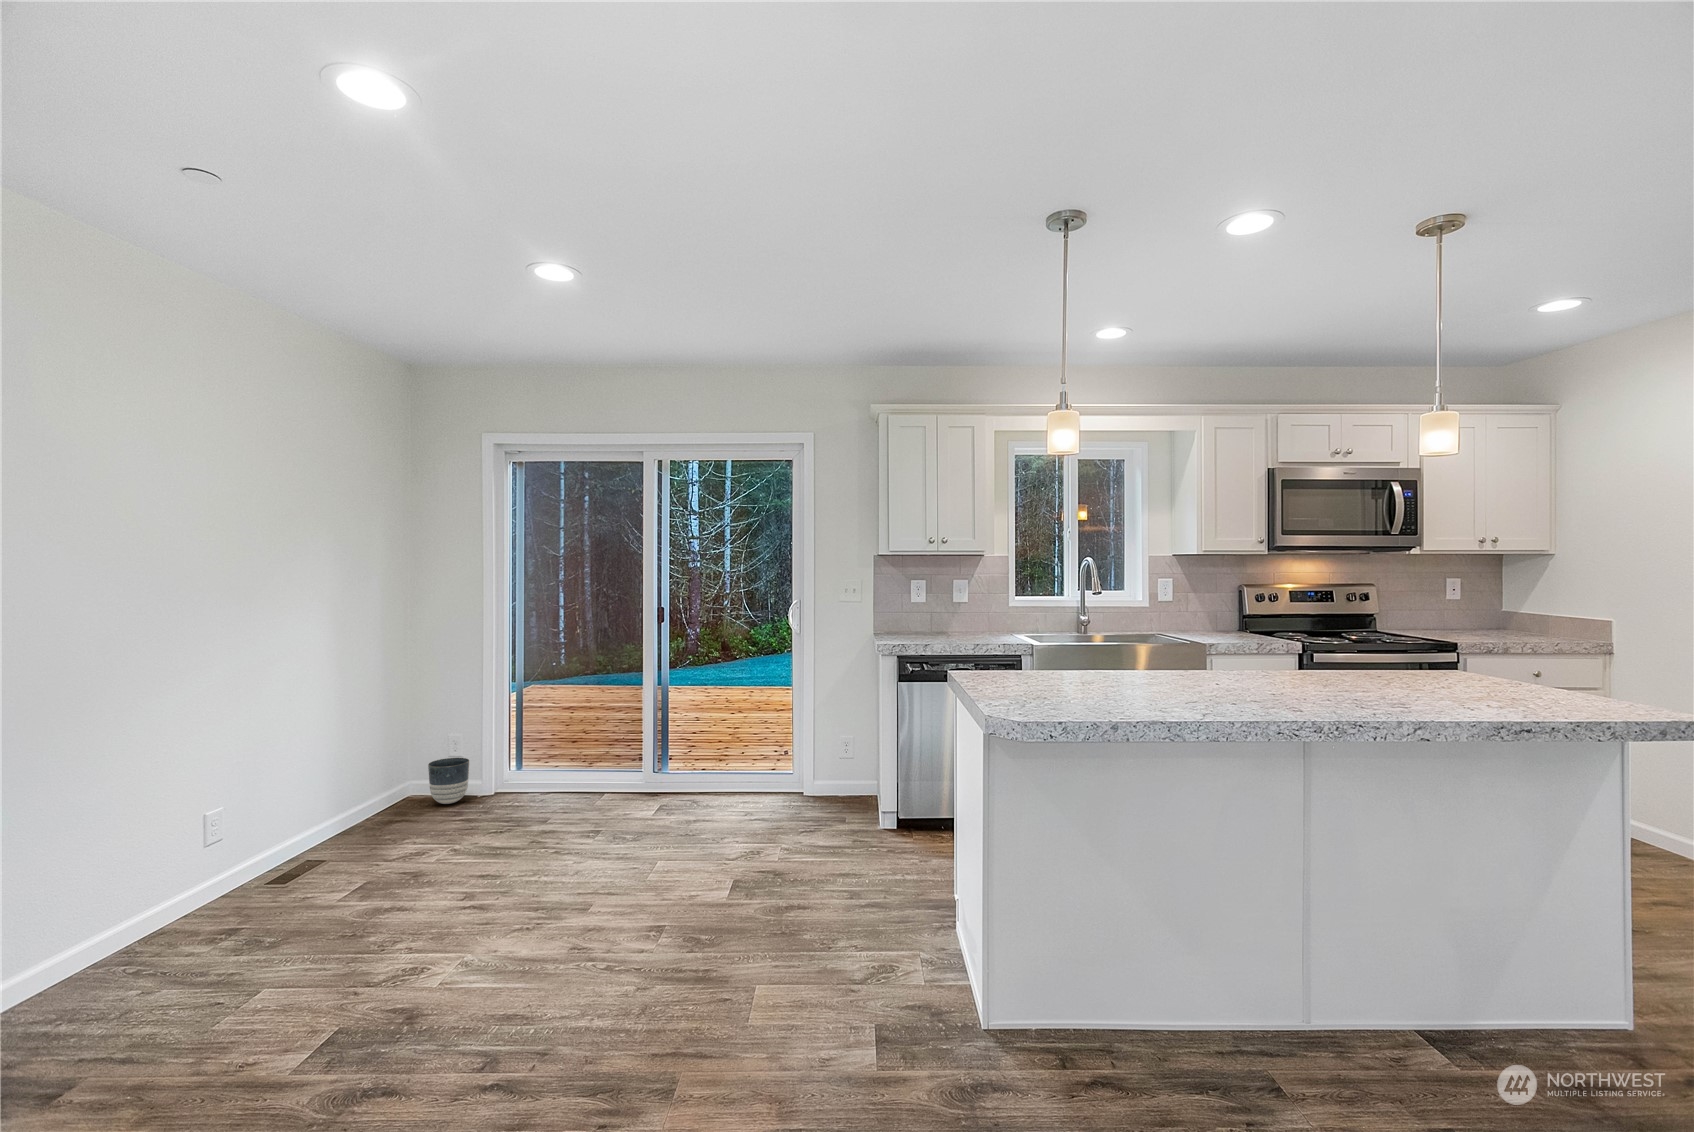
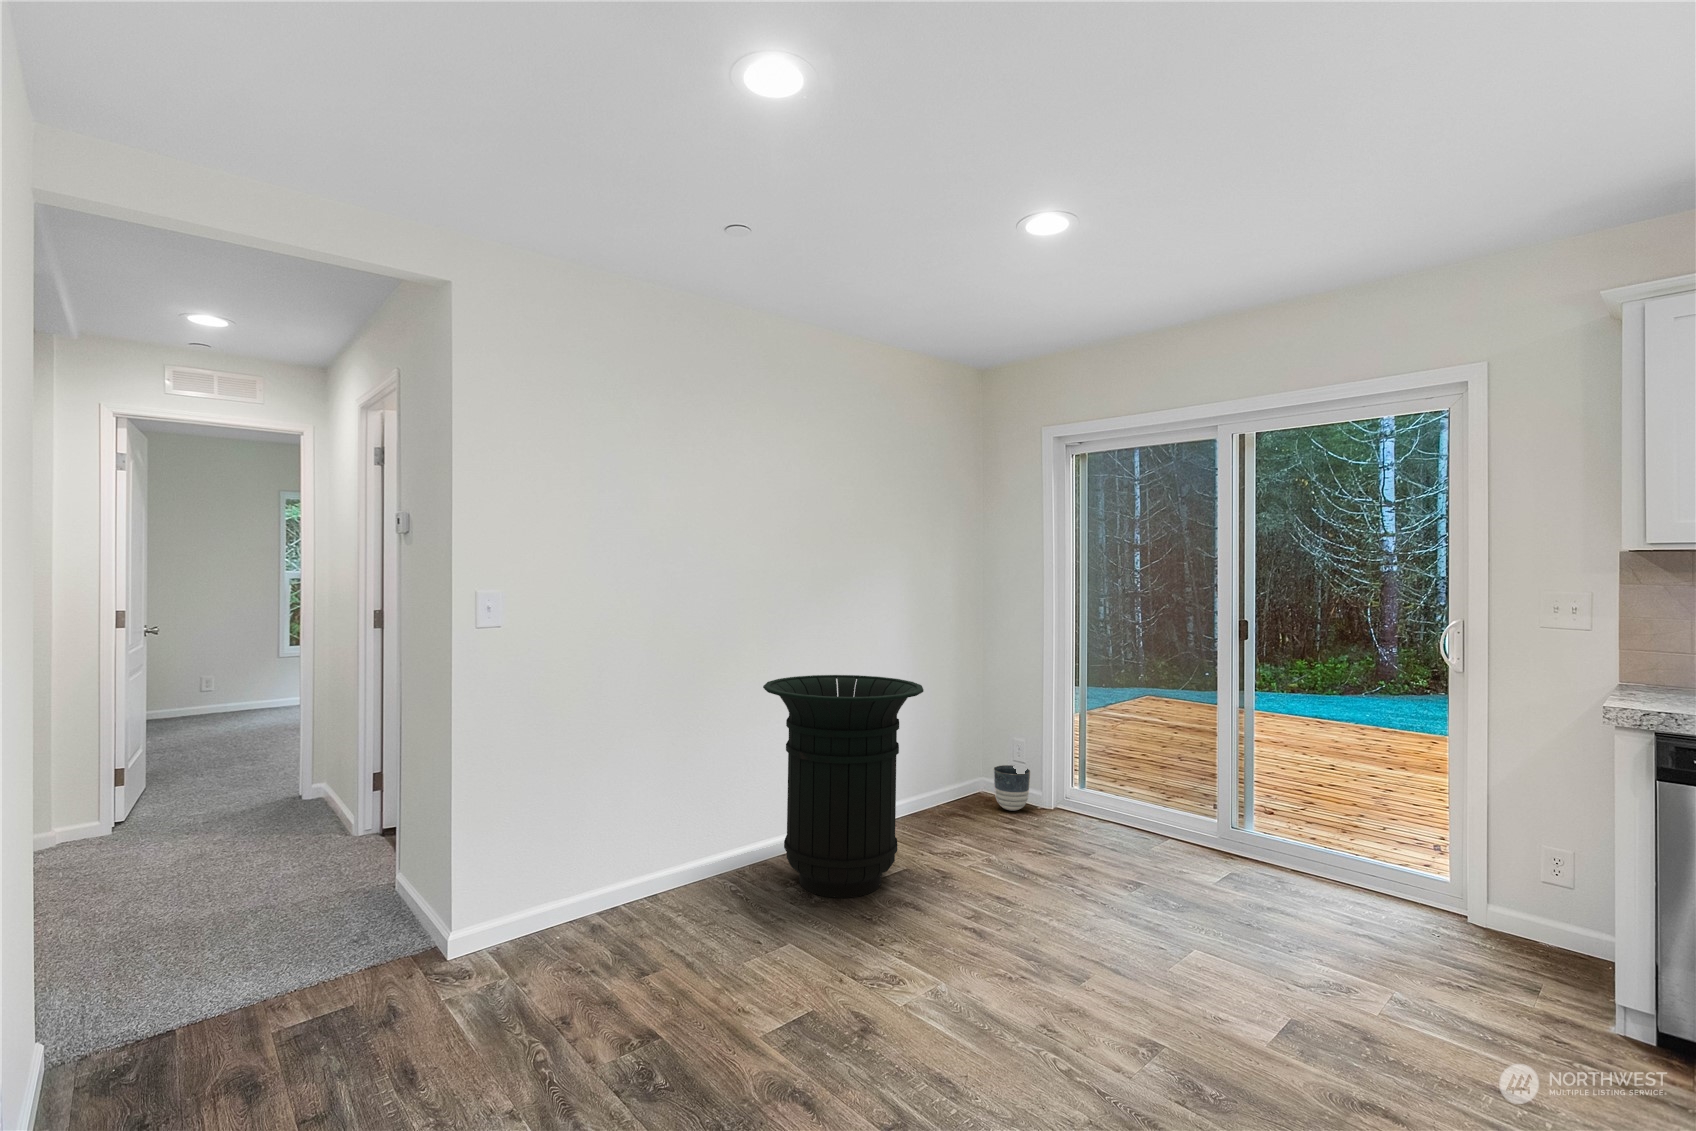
trash can: none [165,680,392,940] -> present [763,675,924,898]

